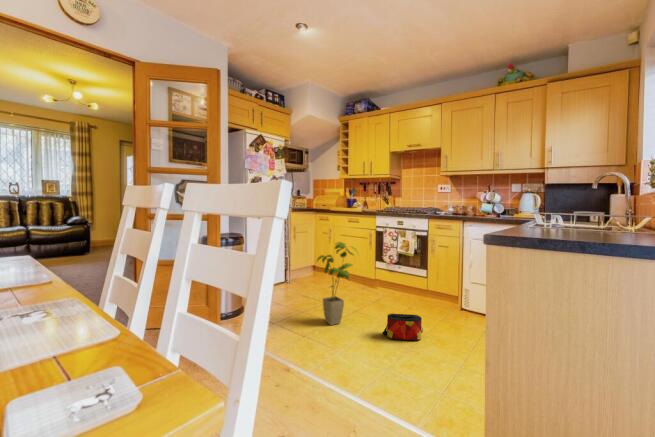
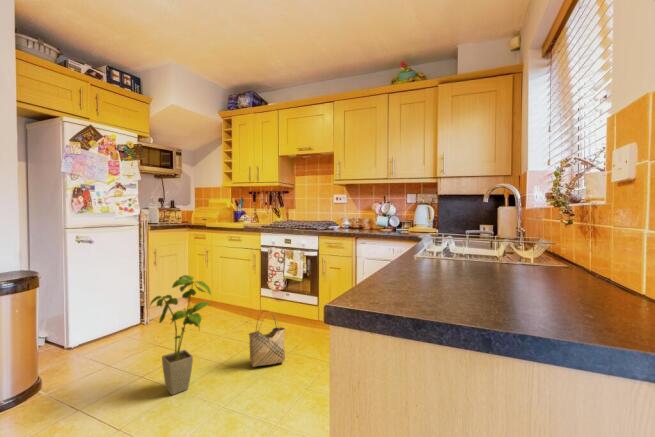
woven basket: none [378,275,406,316] -> present [249,311,285,367]
bag: present [383,314,423,341] -> none [242,368,297,410]

